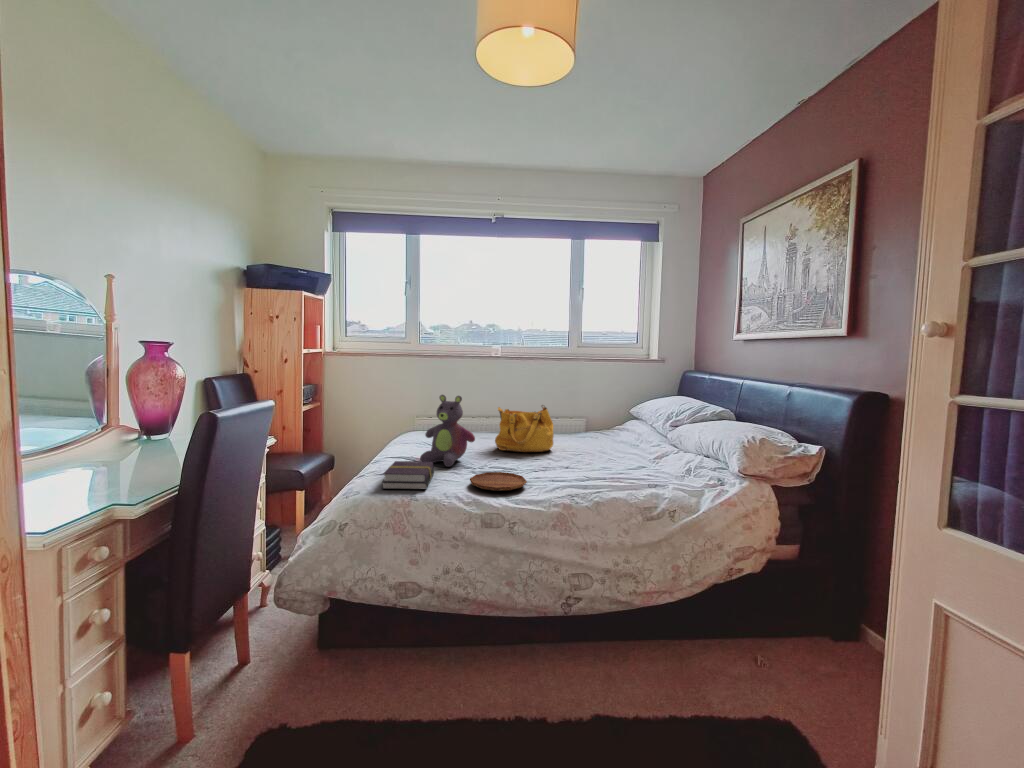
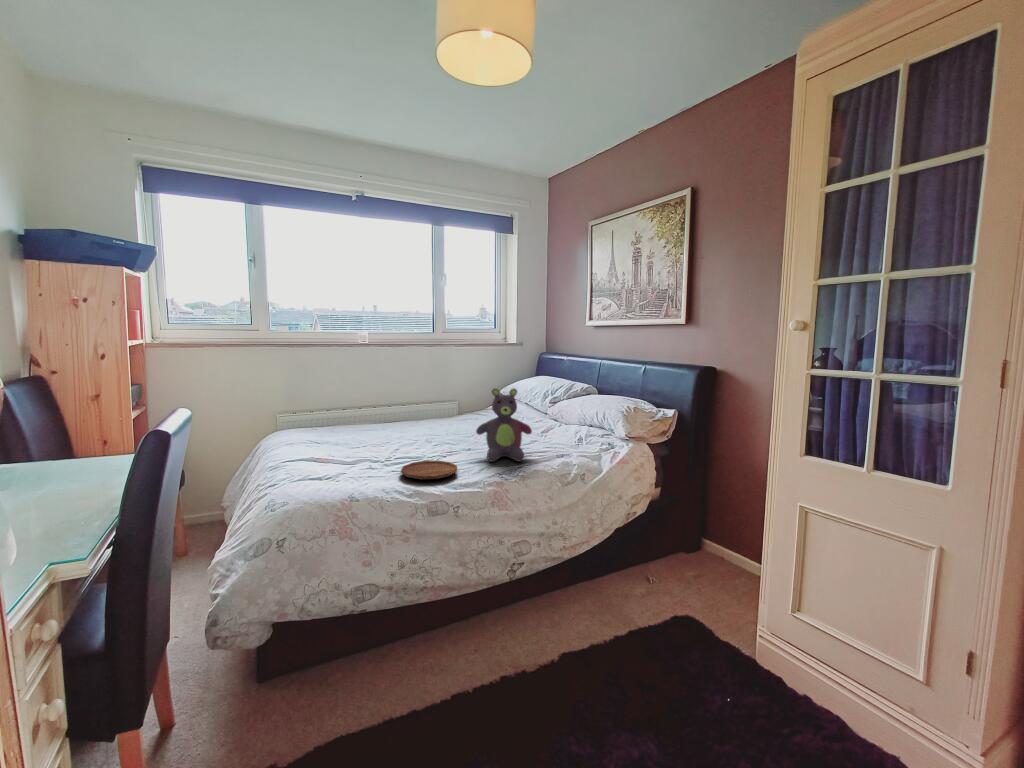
stuffed bear: present [420,395,475,467] -> present [476,388,532,462]
handbag: present [495,405,554,452] -> none [392,391,450,440]
book: present [382,461,434,489] -> none [307,459,362,495]

